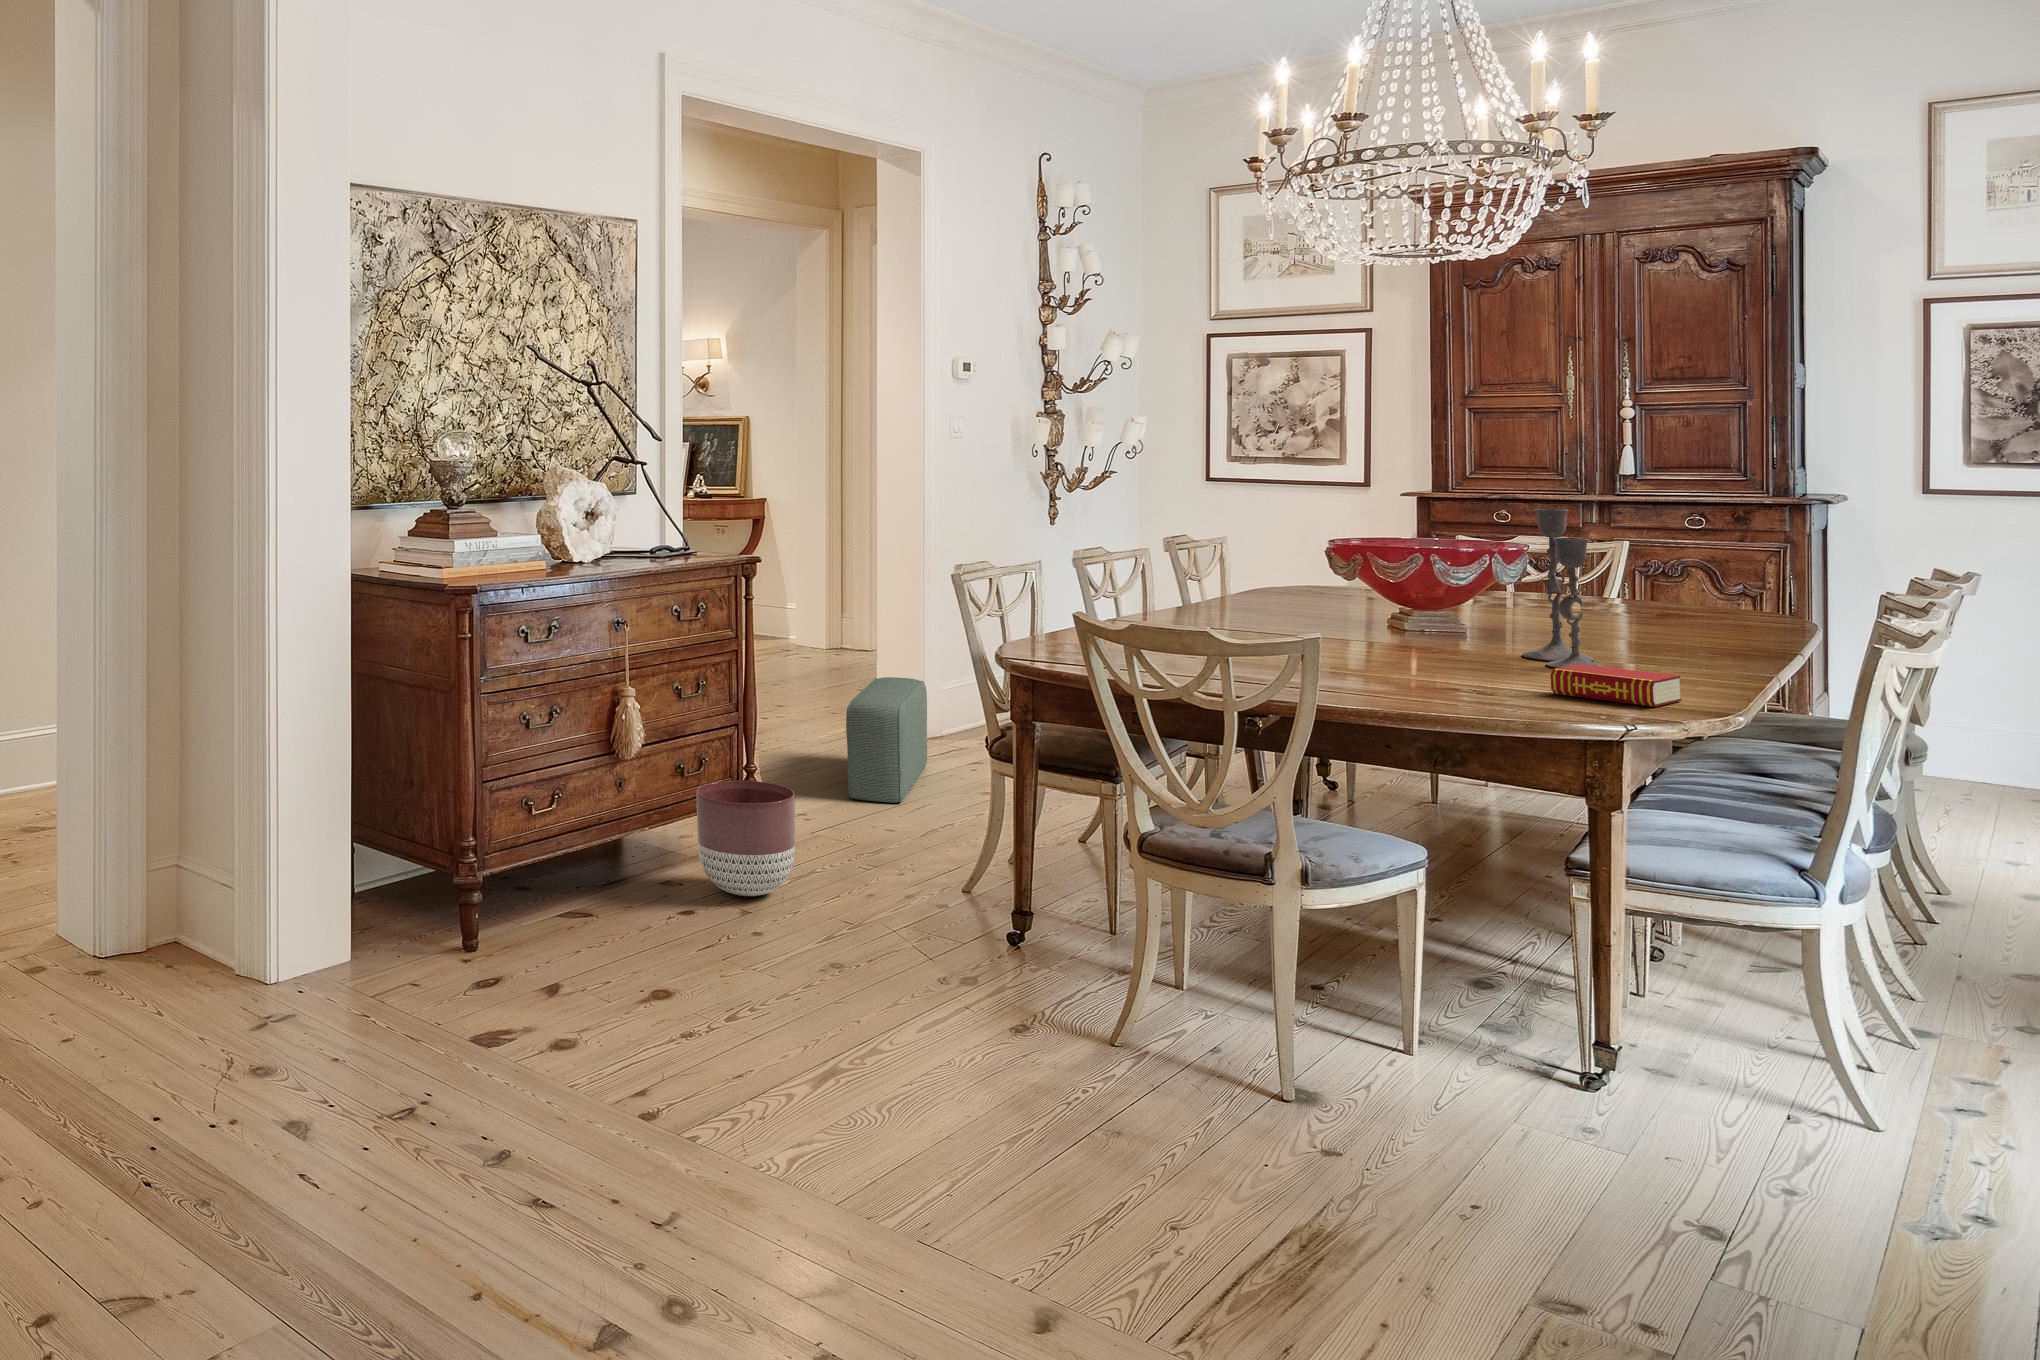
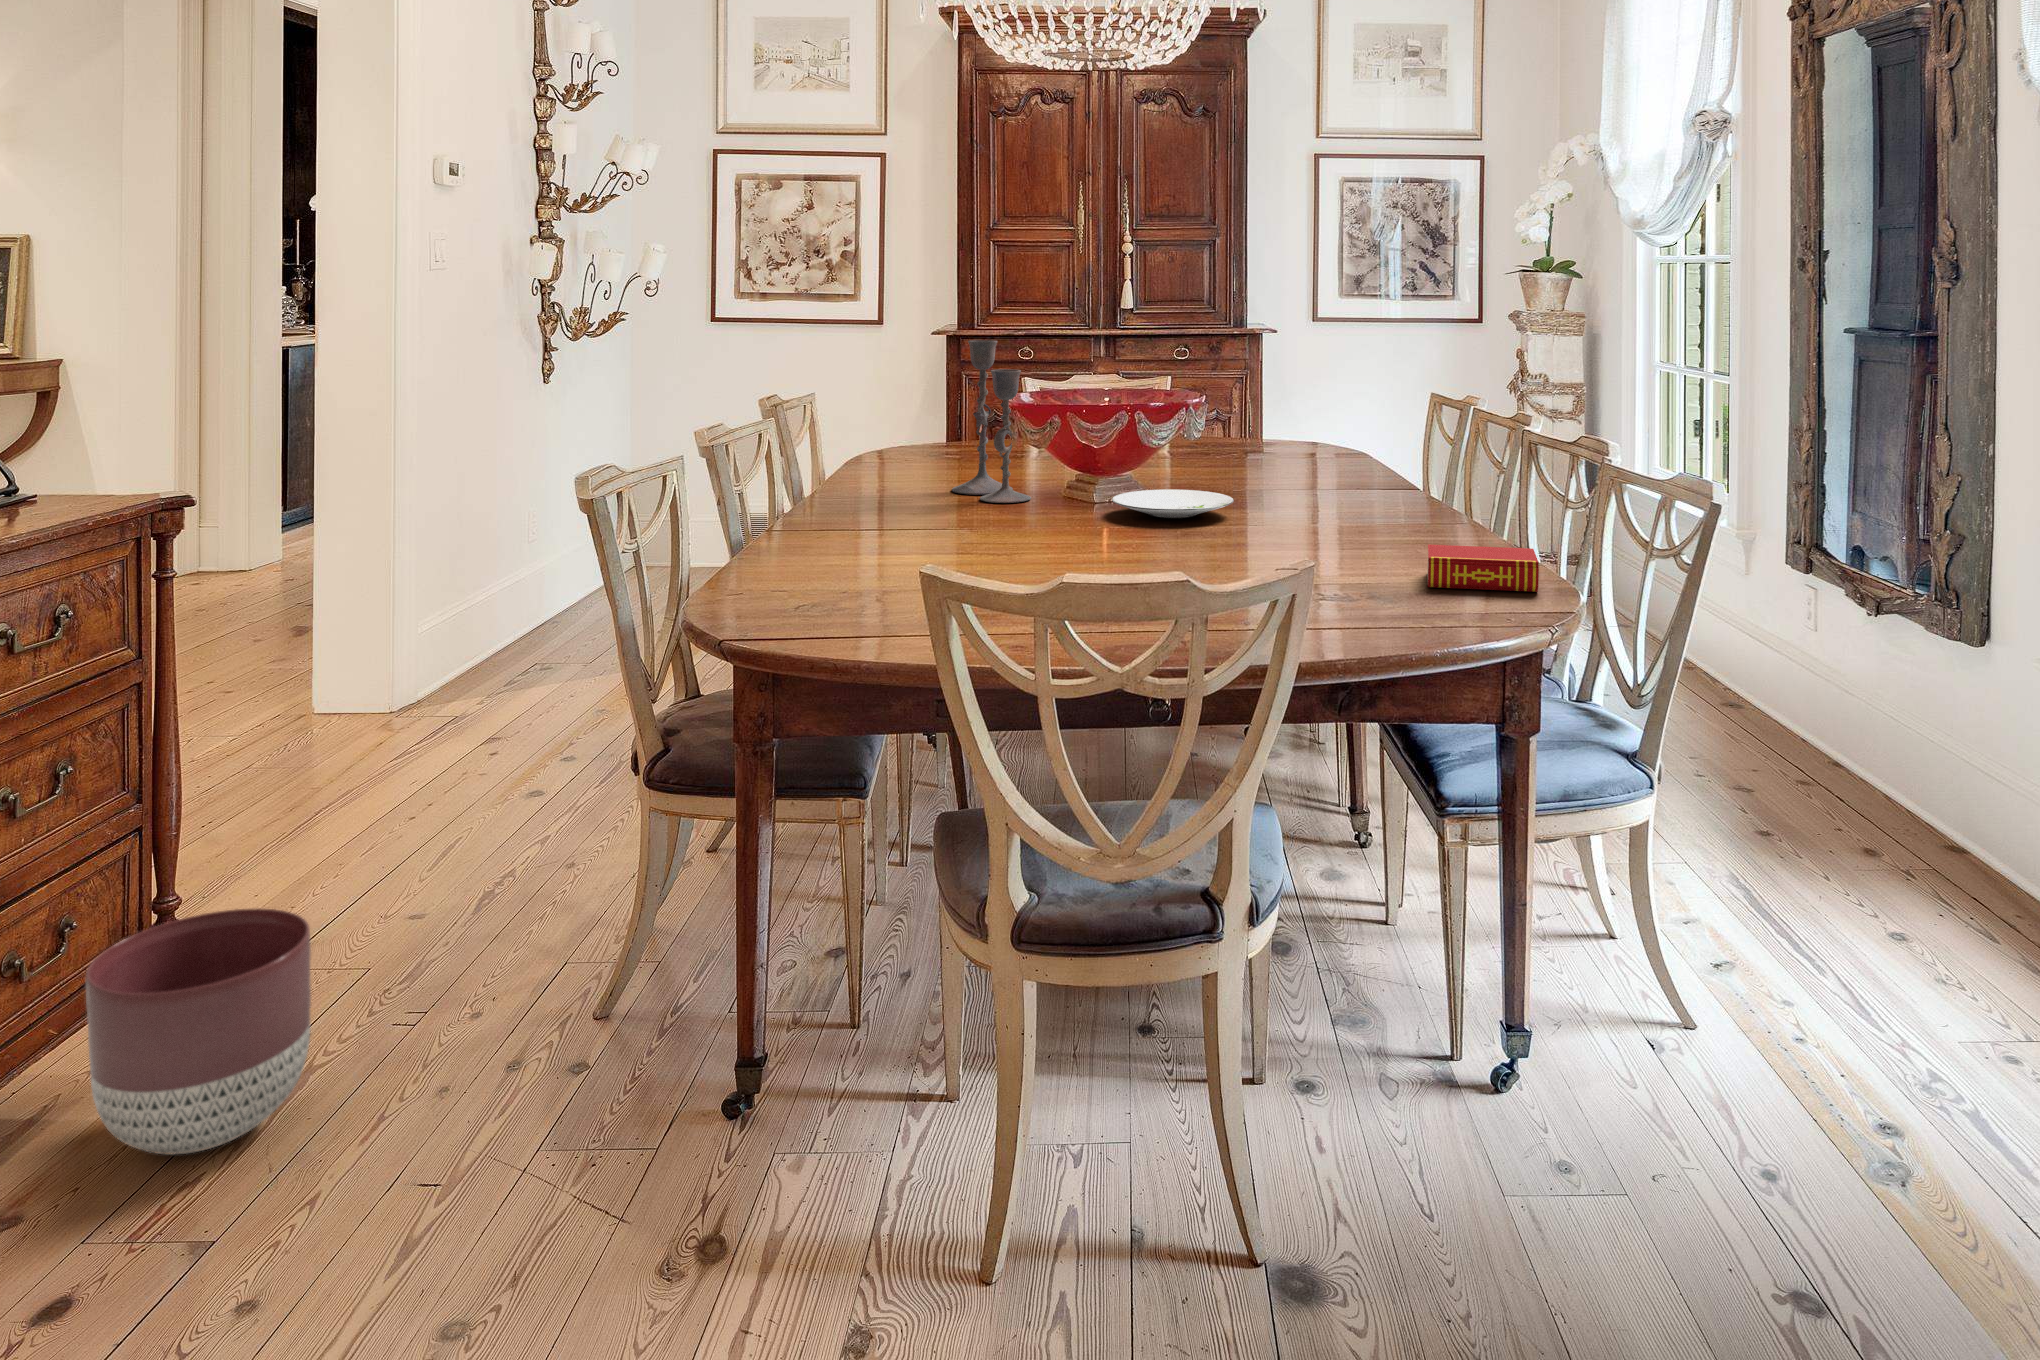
candlestick: present [1522,509,1605,668] -> present [952,340,1031,503]
plate: none [1377,620,1495,642] -> present [1112,489,1234,519]
pouf: present [846,677,927,803] -> none [318,624,425,837]

